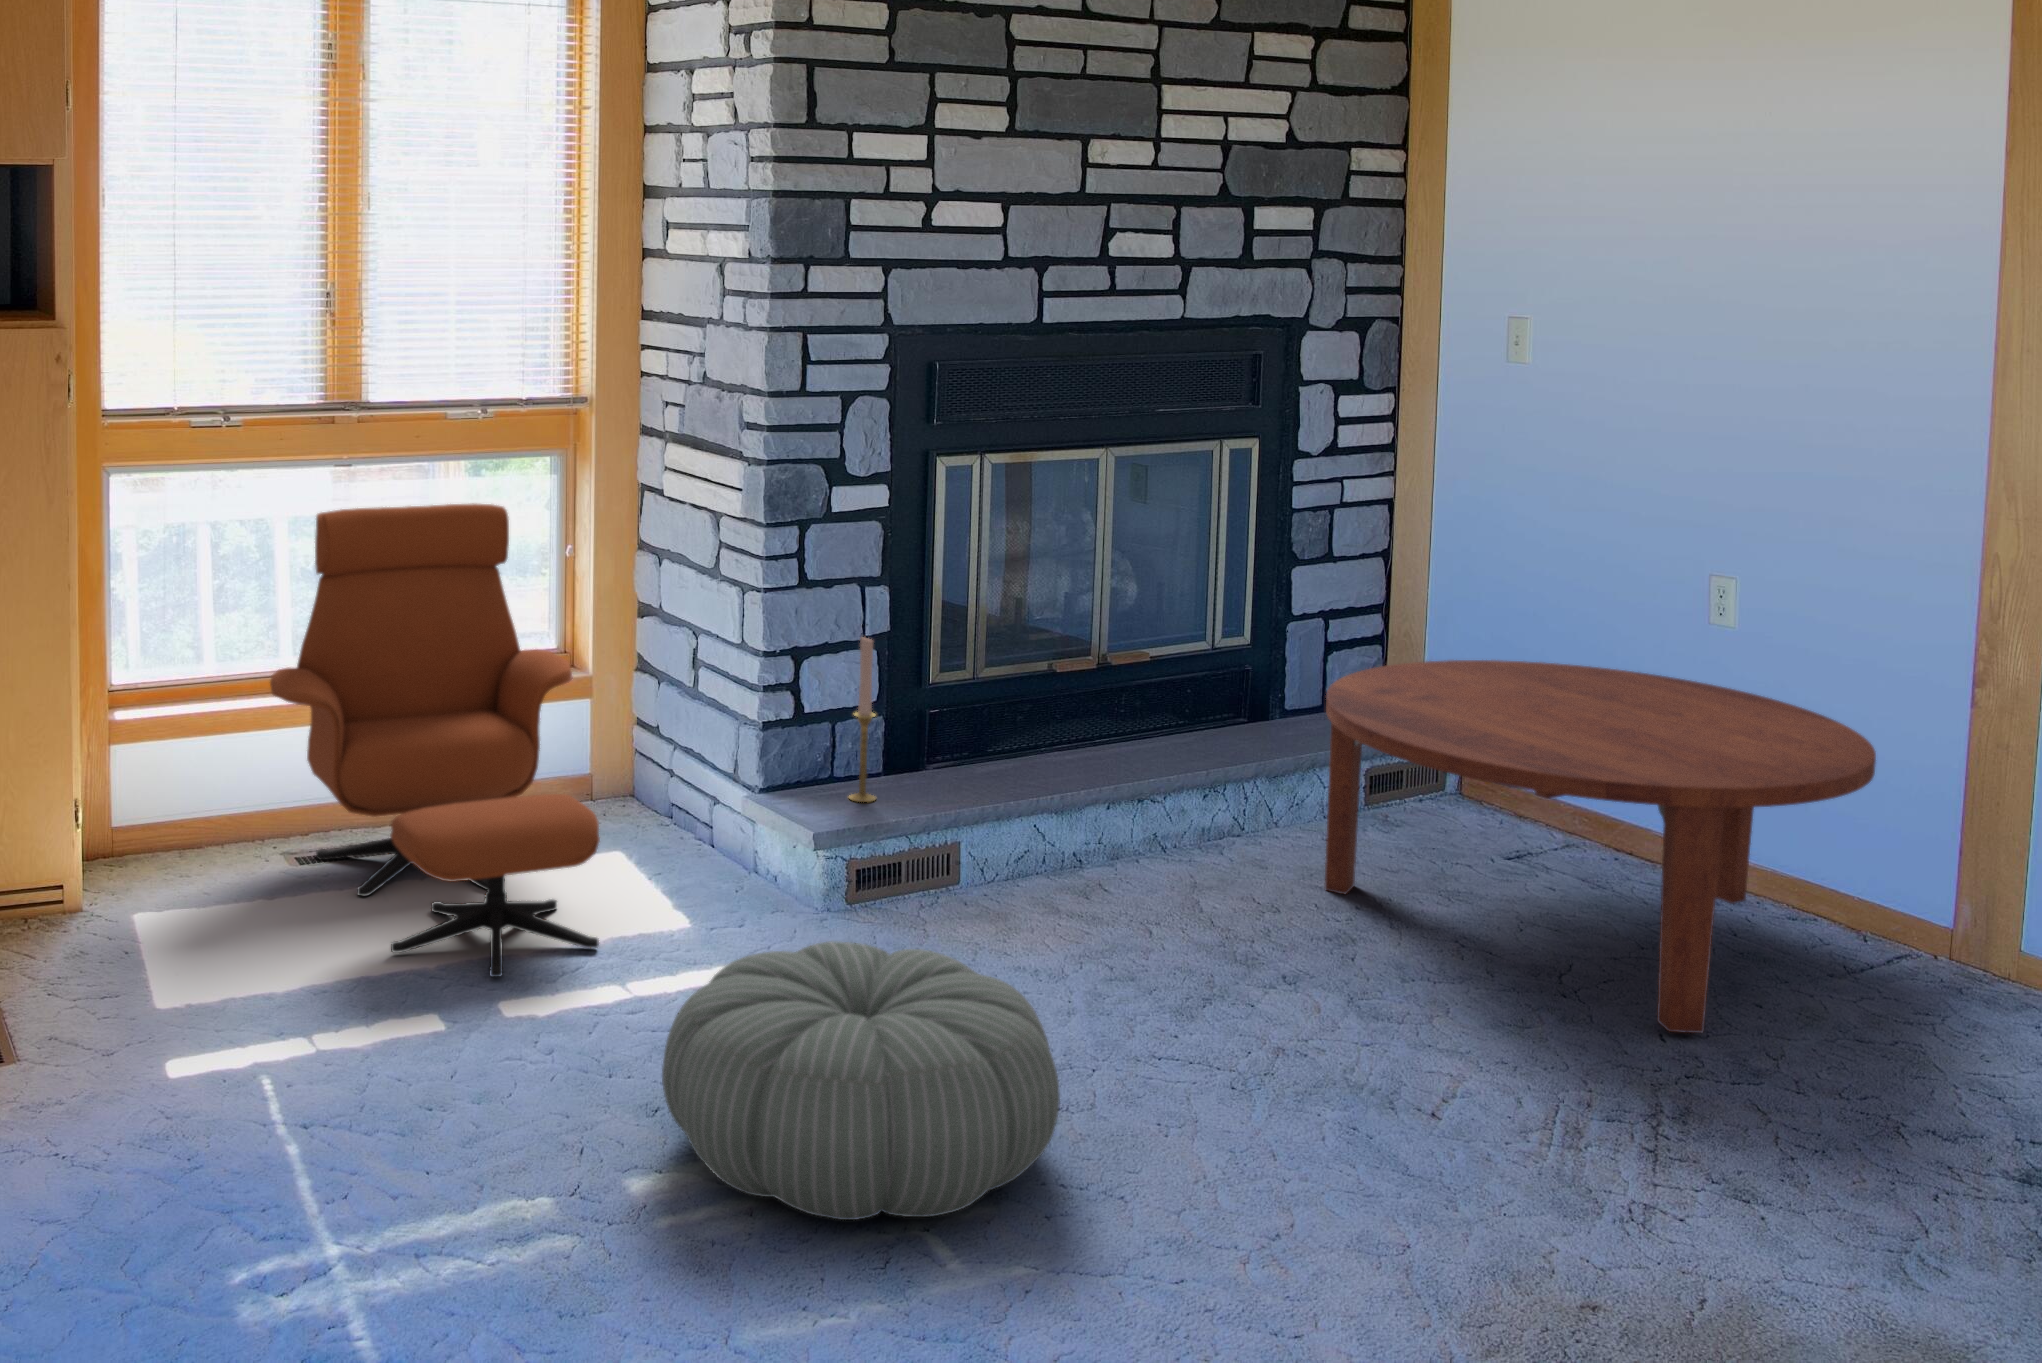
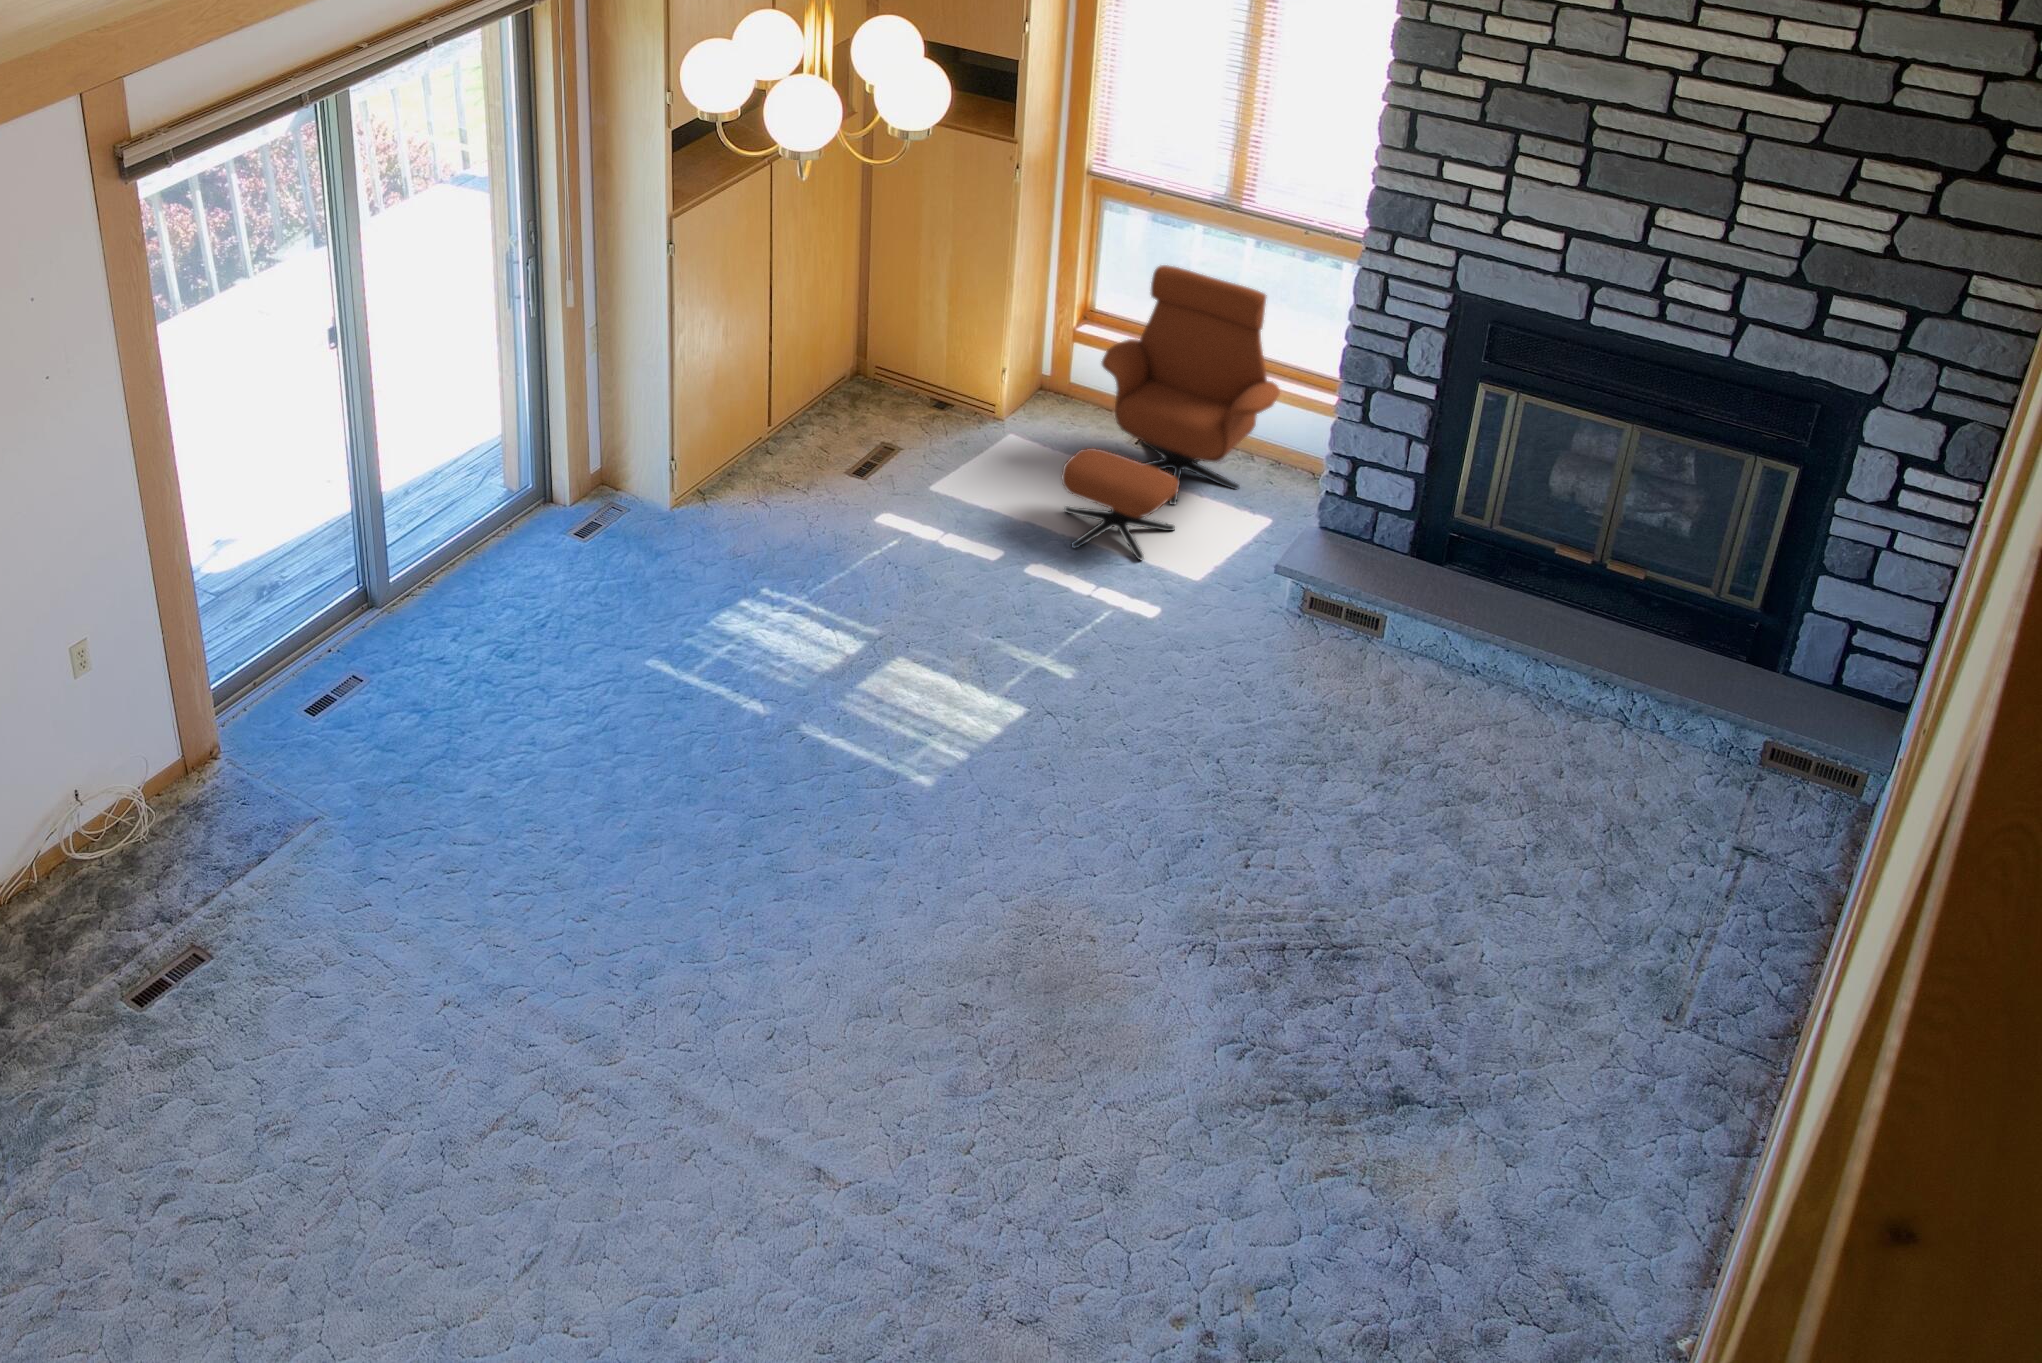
candlestick: present [849,637,875,802] -> none [1344,472,1372,567]
coffee table: present [1324,660,1876,1033] -> none [1452,656,1859,967]
pouf: present [662,941,1060,1220] -> none [934,597,1124,747]

